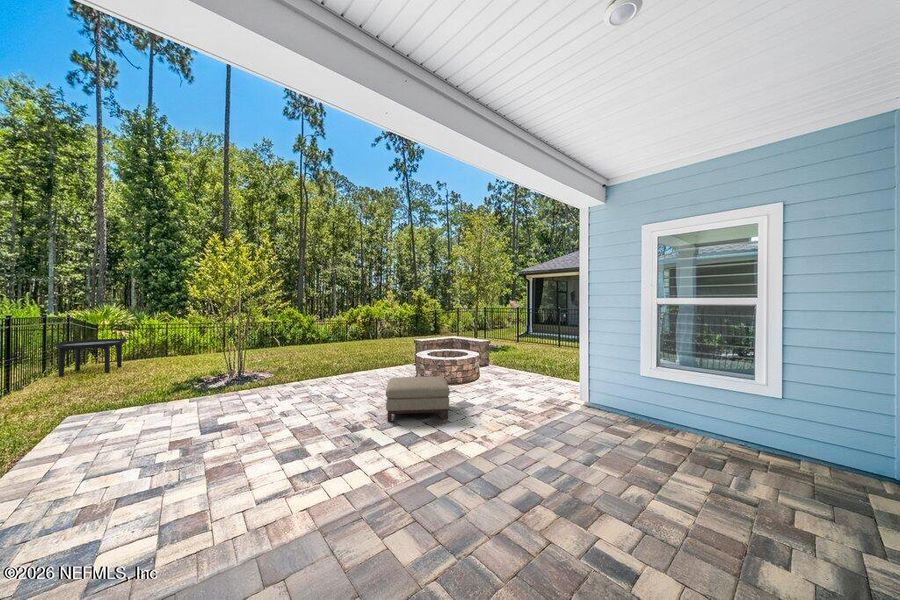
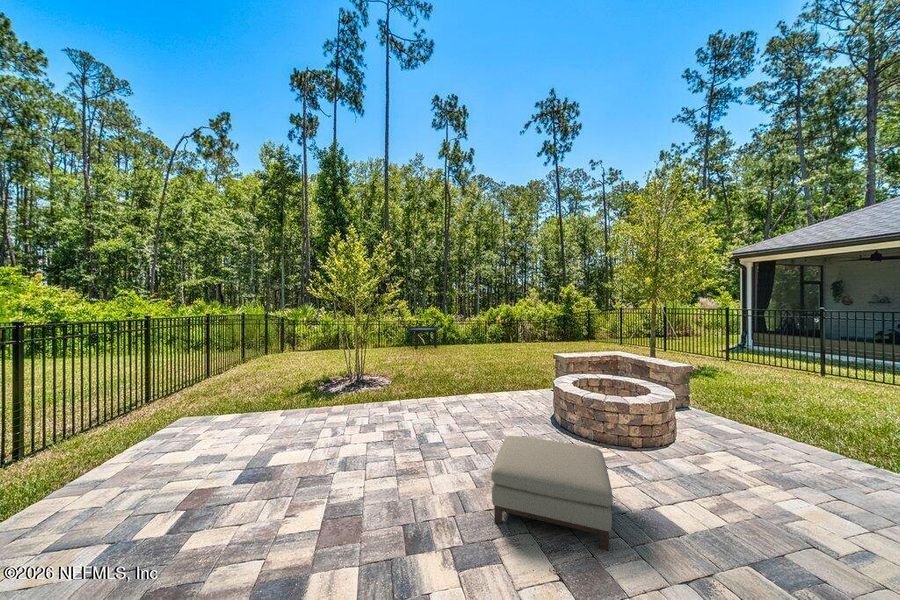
round table: present [52,339,127,377] -> present [407,326,439,349]

